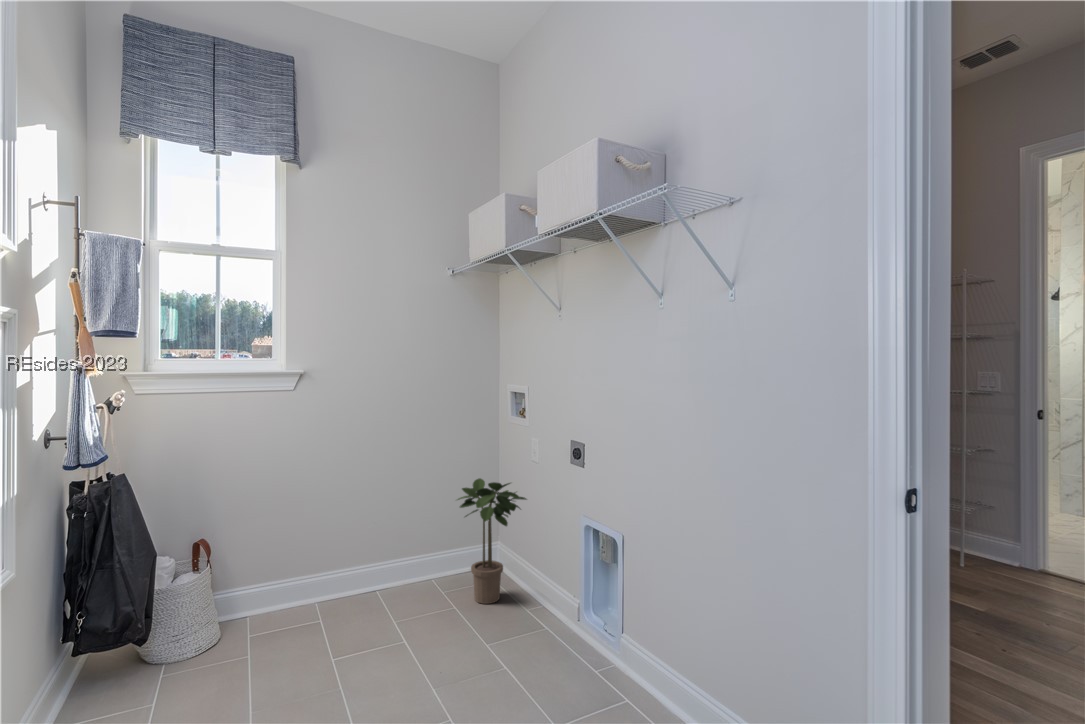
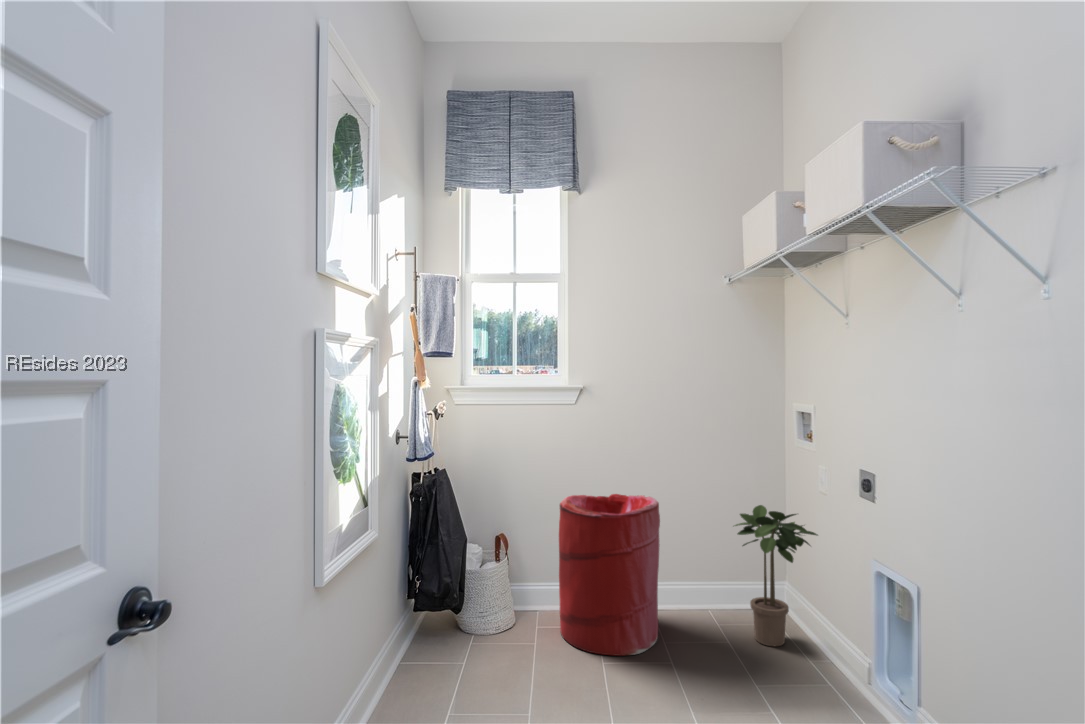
laundry hamper: none [276,481,387,651] -> present [559,494,660,656]

